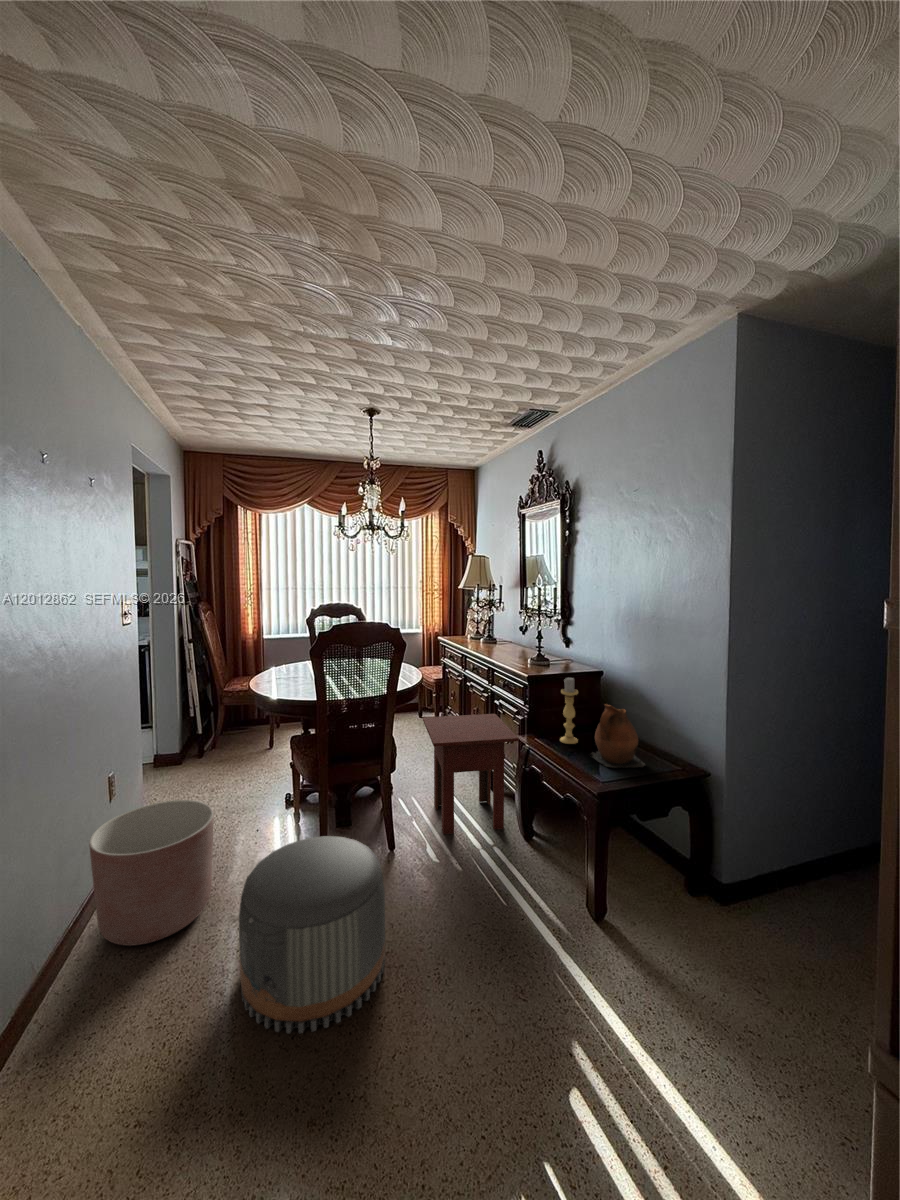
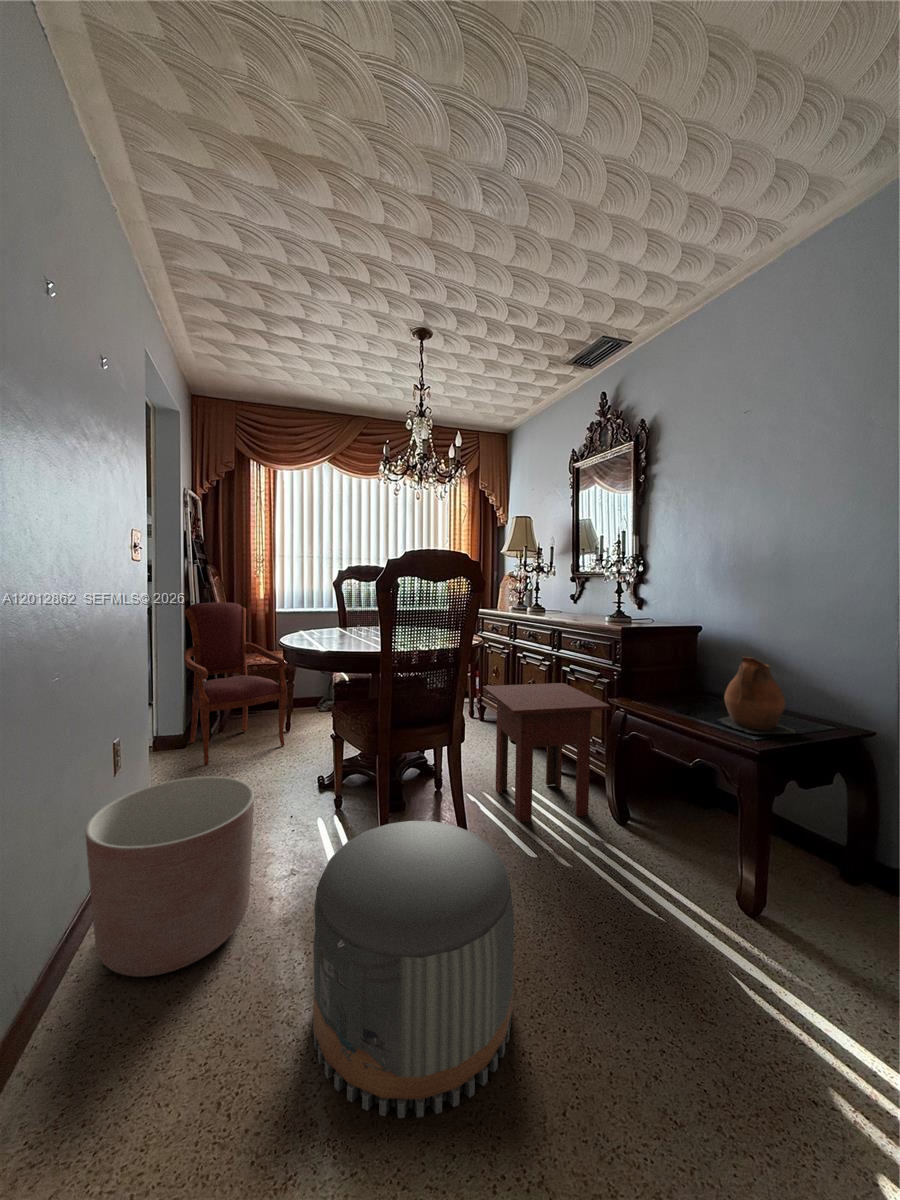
armchair: none [177,639,266,784] -> present [184,602,287,766]
candle holder: present [560,678,578,744] -> none [664,630,689,711]

